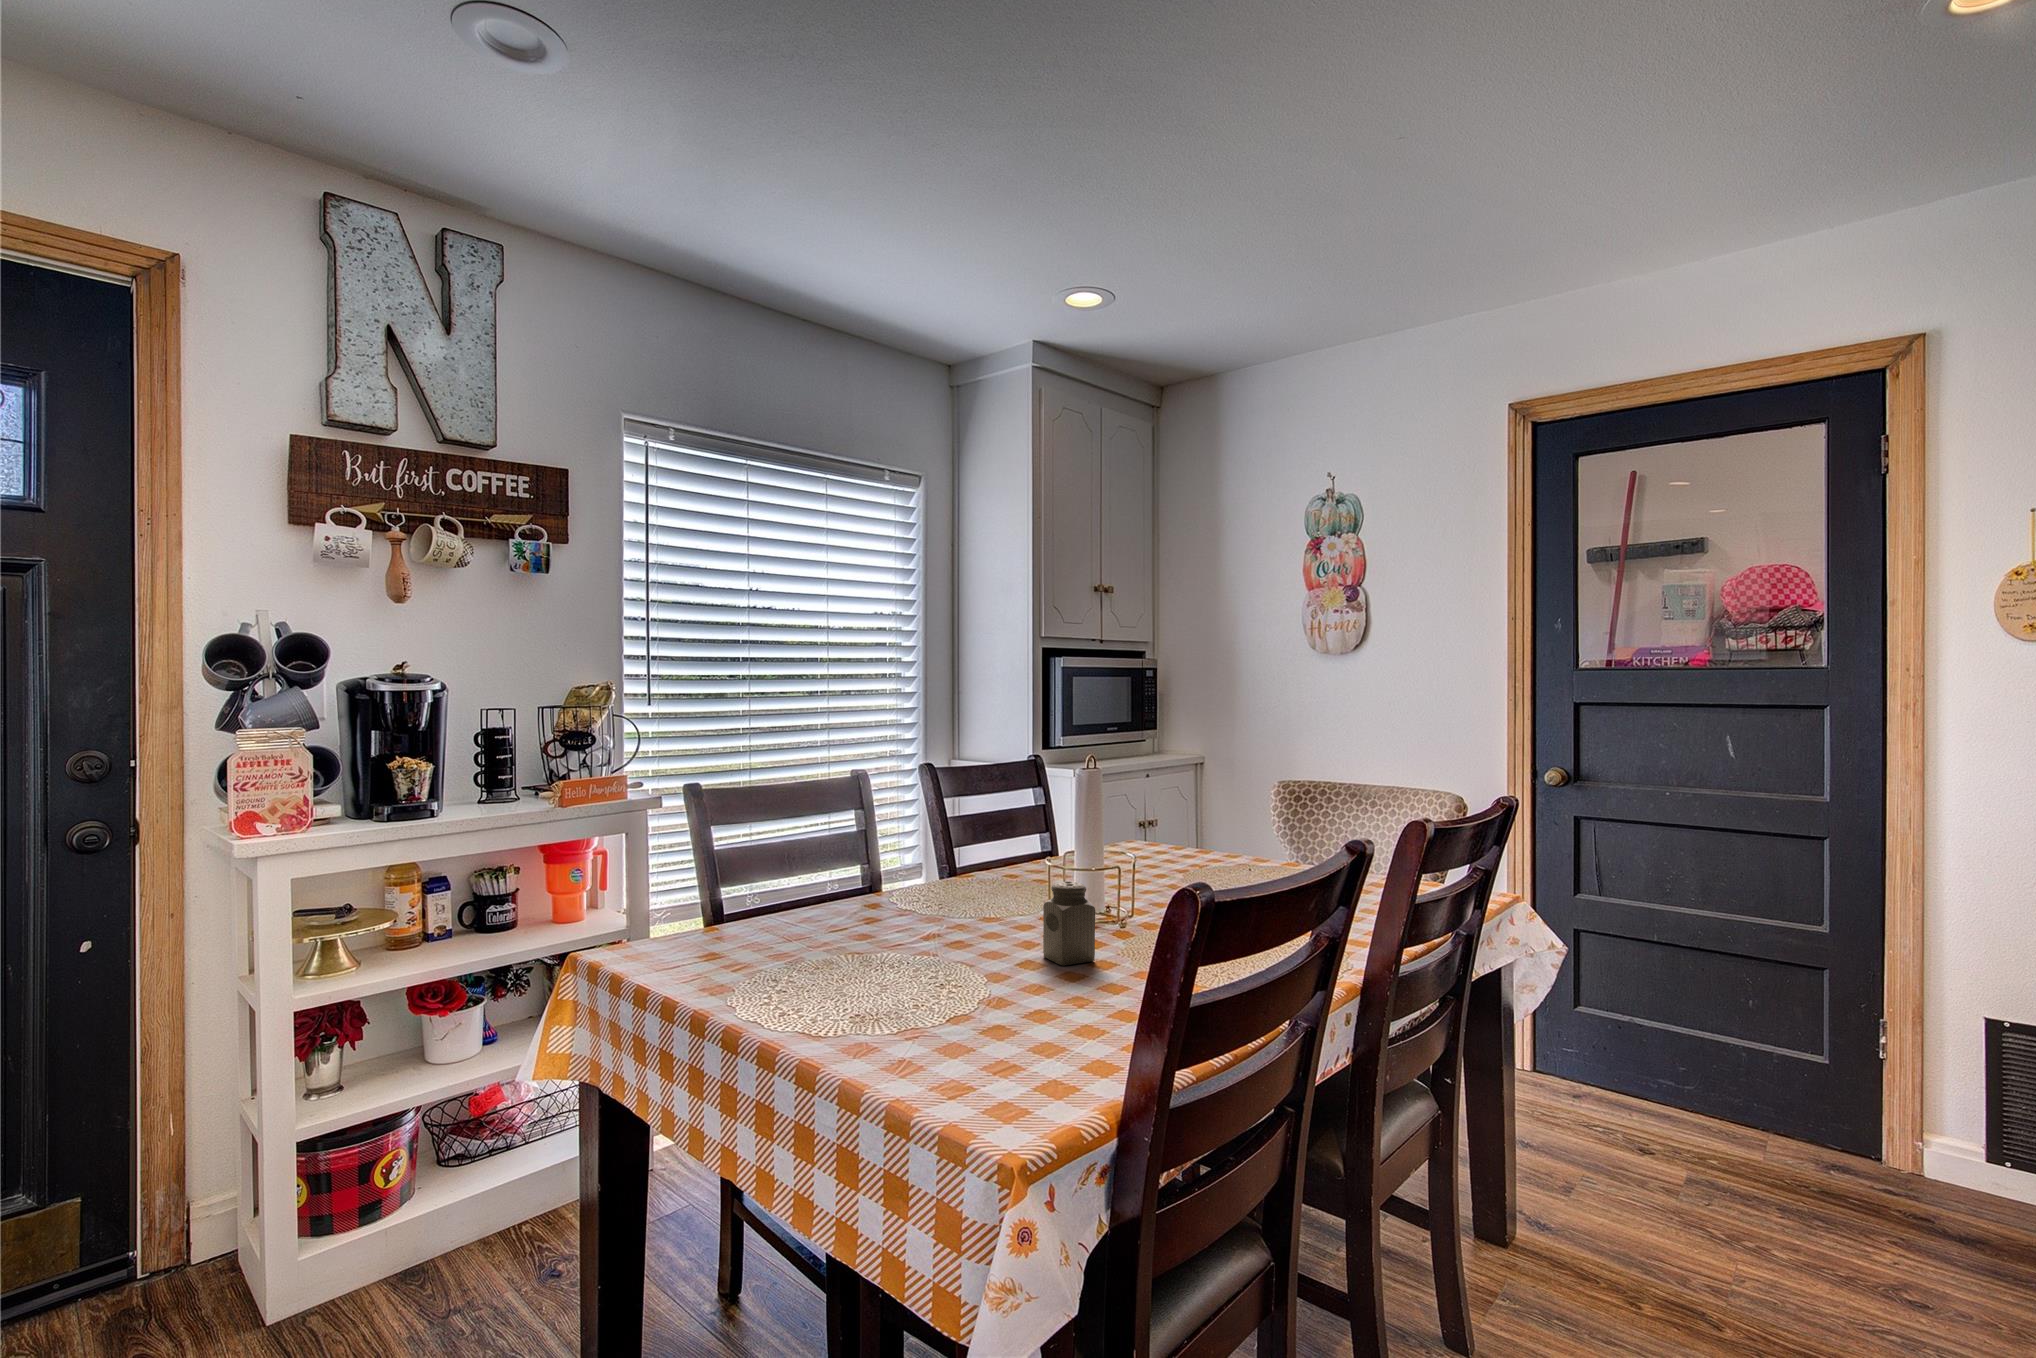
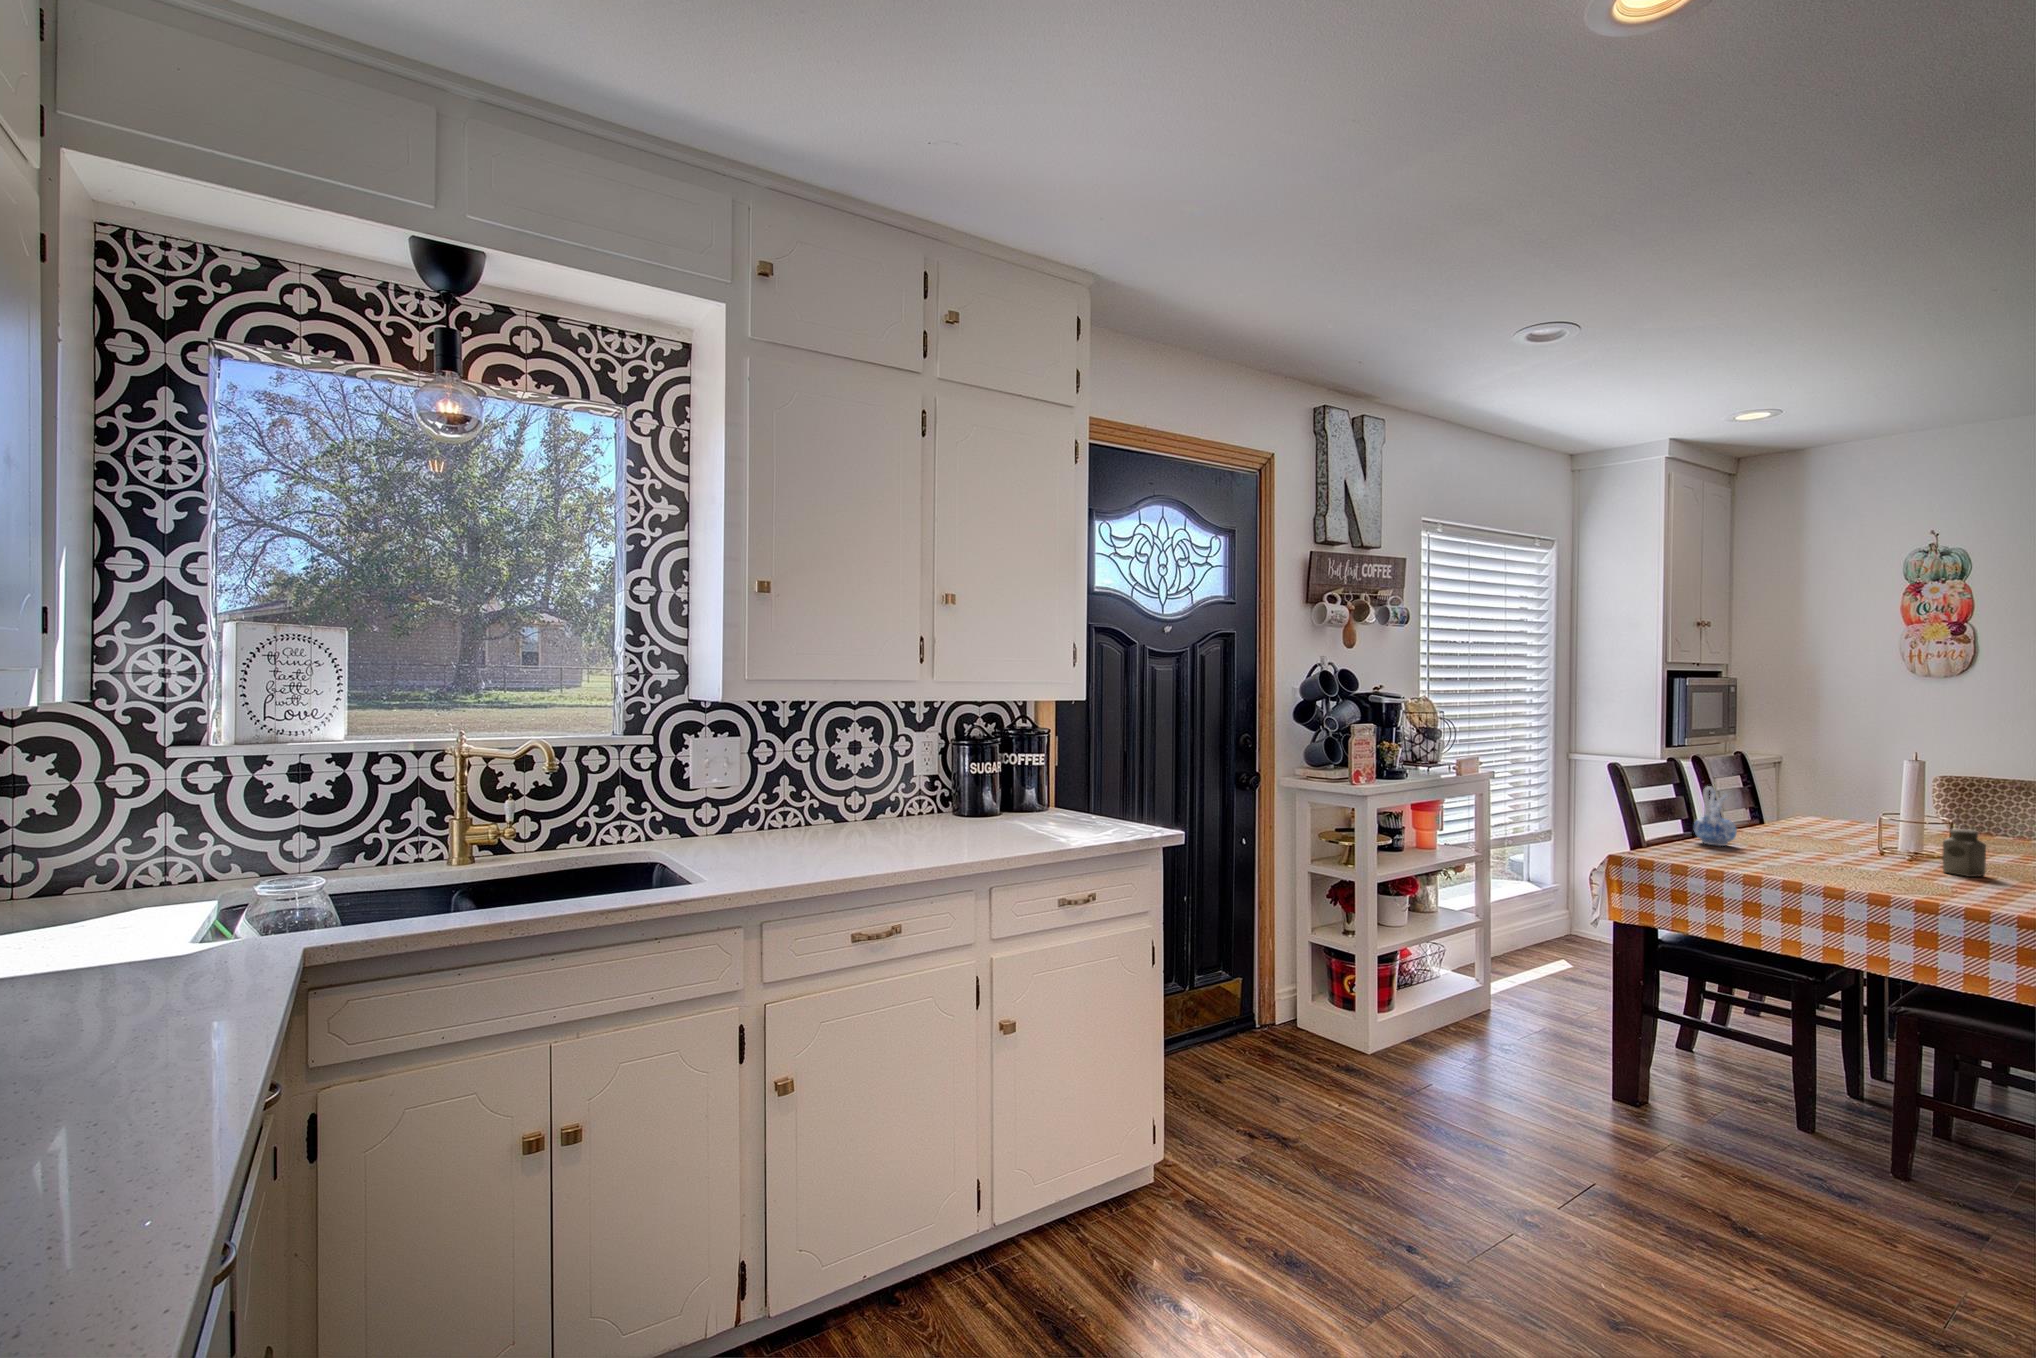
ceramic pitcher: none [773,819,833,918] -> present [1694,786,1737,846]

